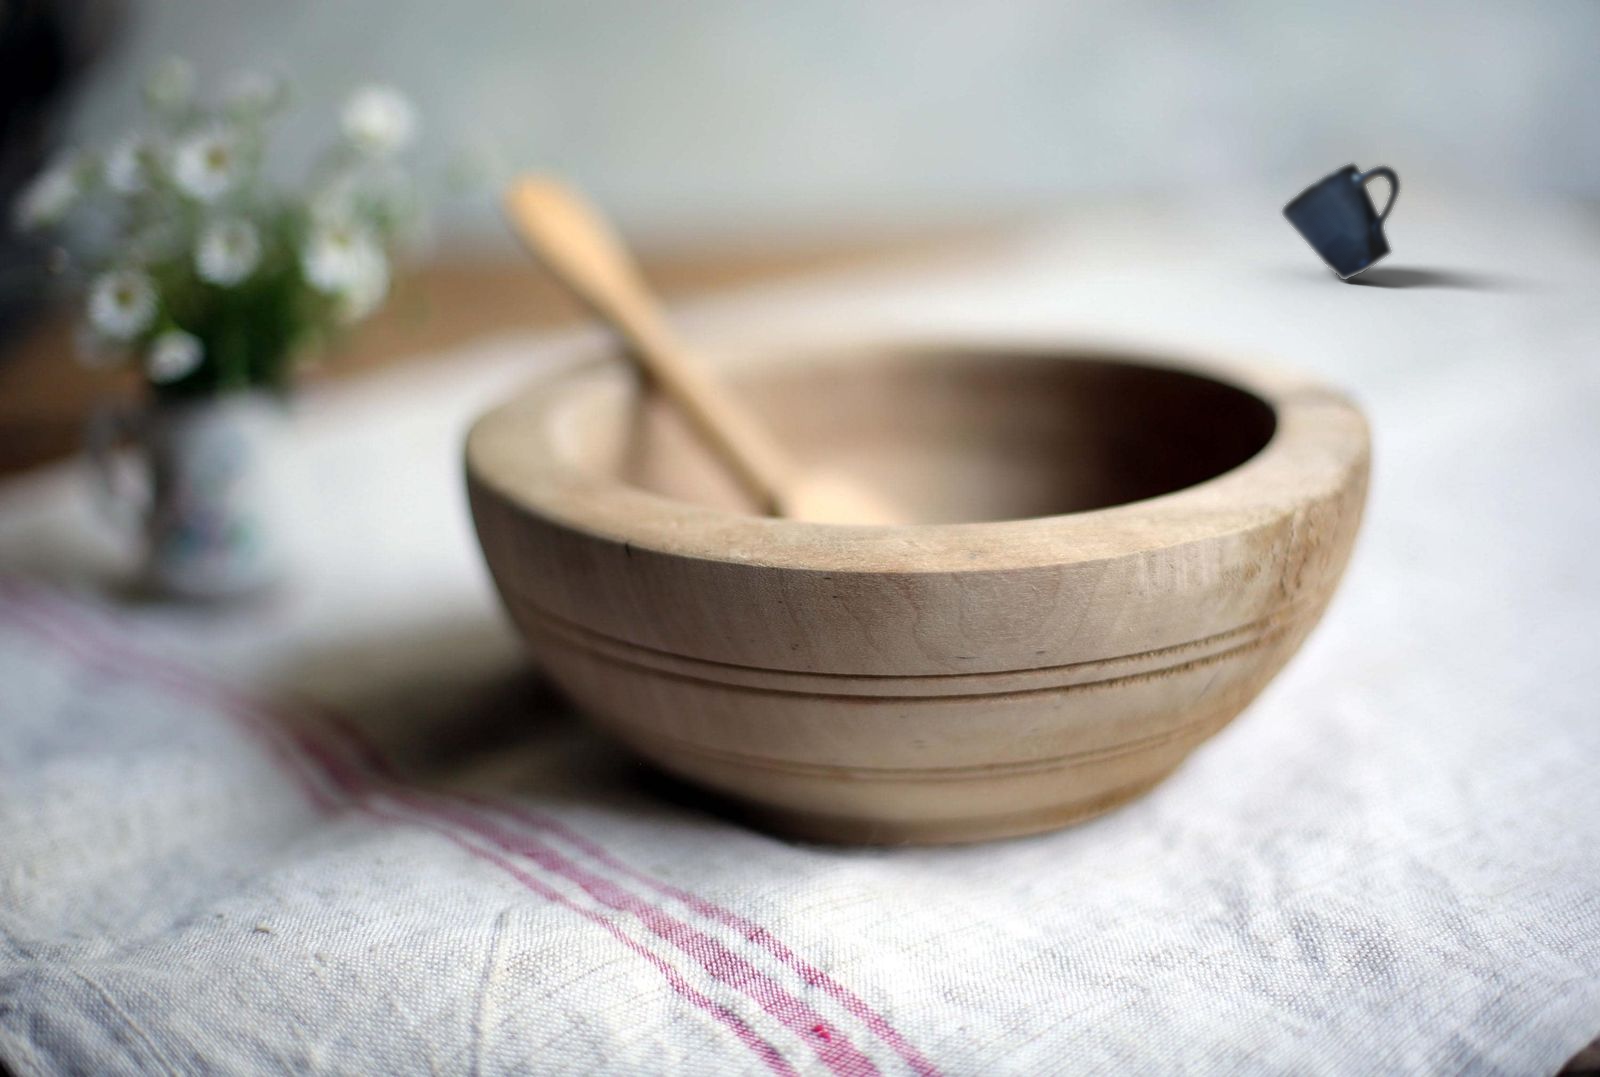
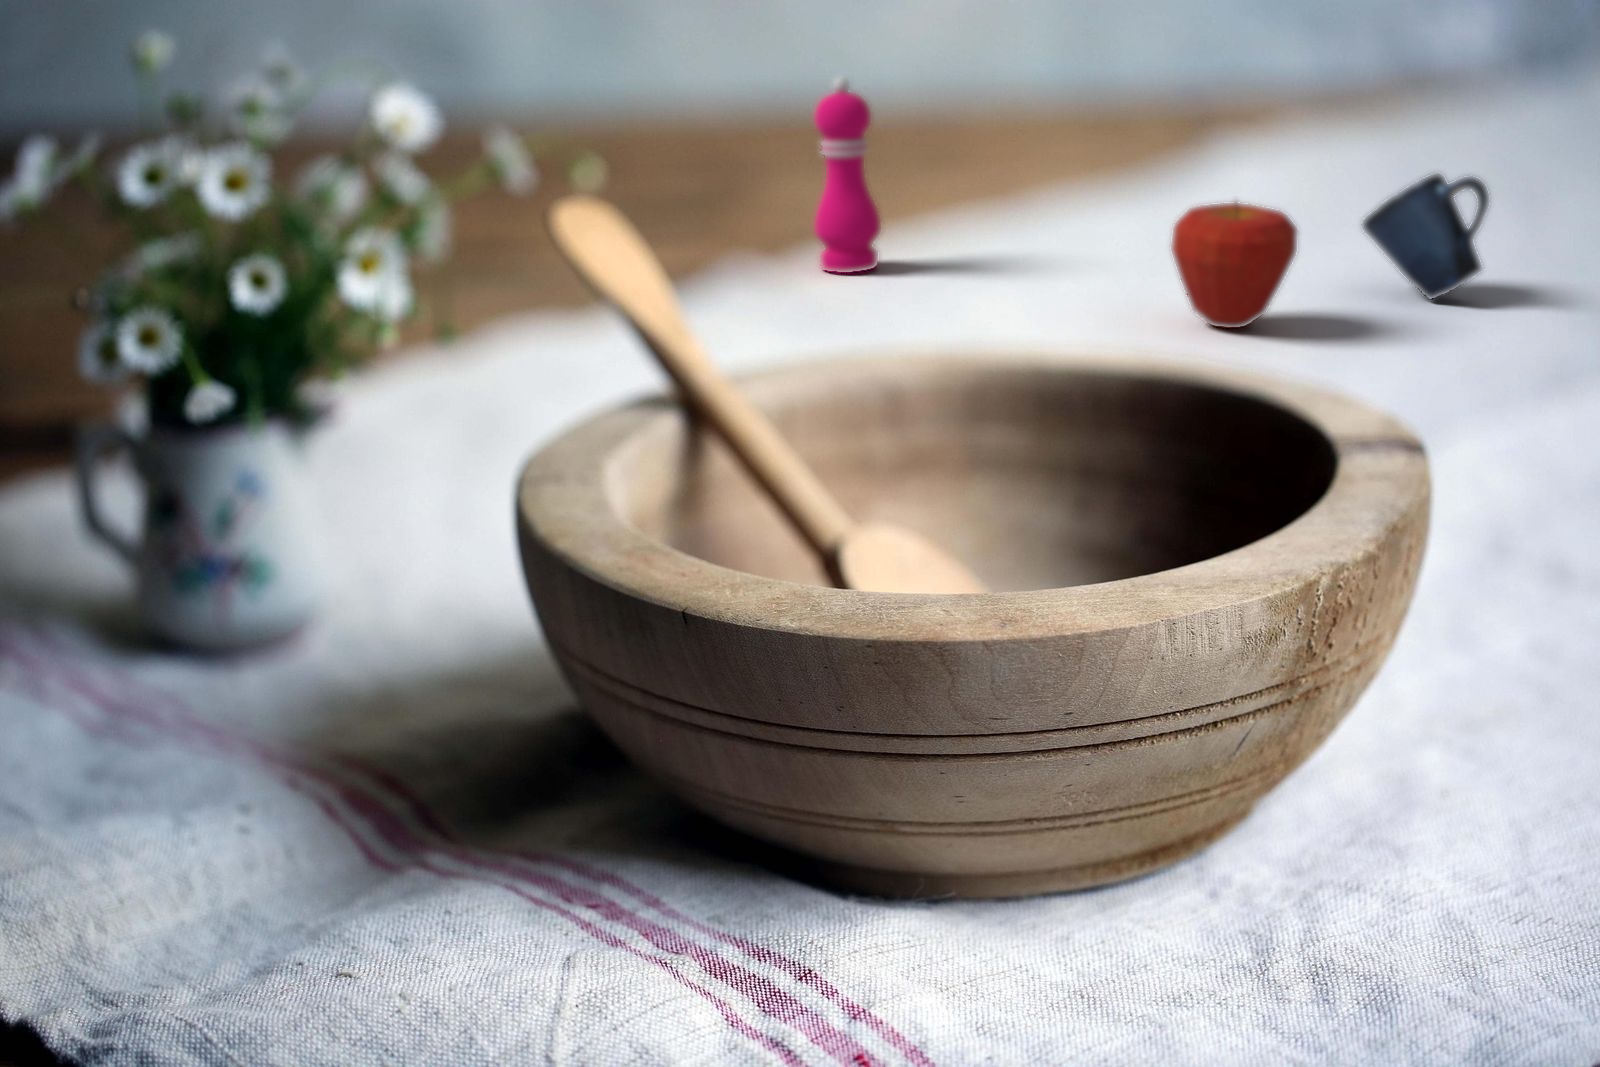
pepper mill: none [783,72,844,254] -> present [814,77,881,273]
apple: none [1110,180,1227,302] -> present [1171,202,1297,328]

